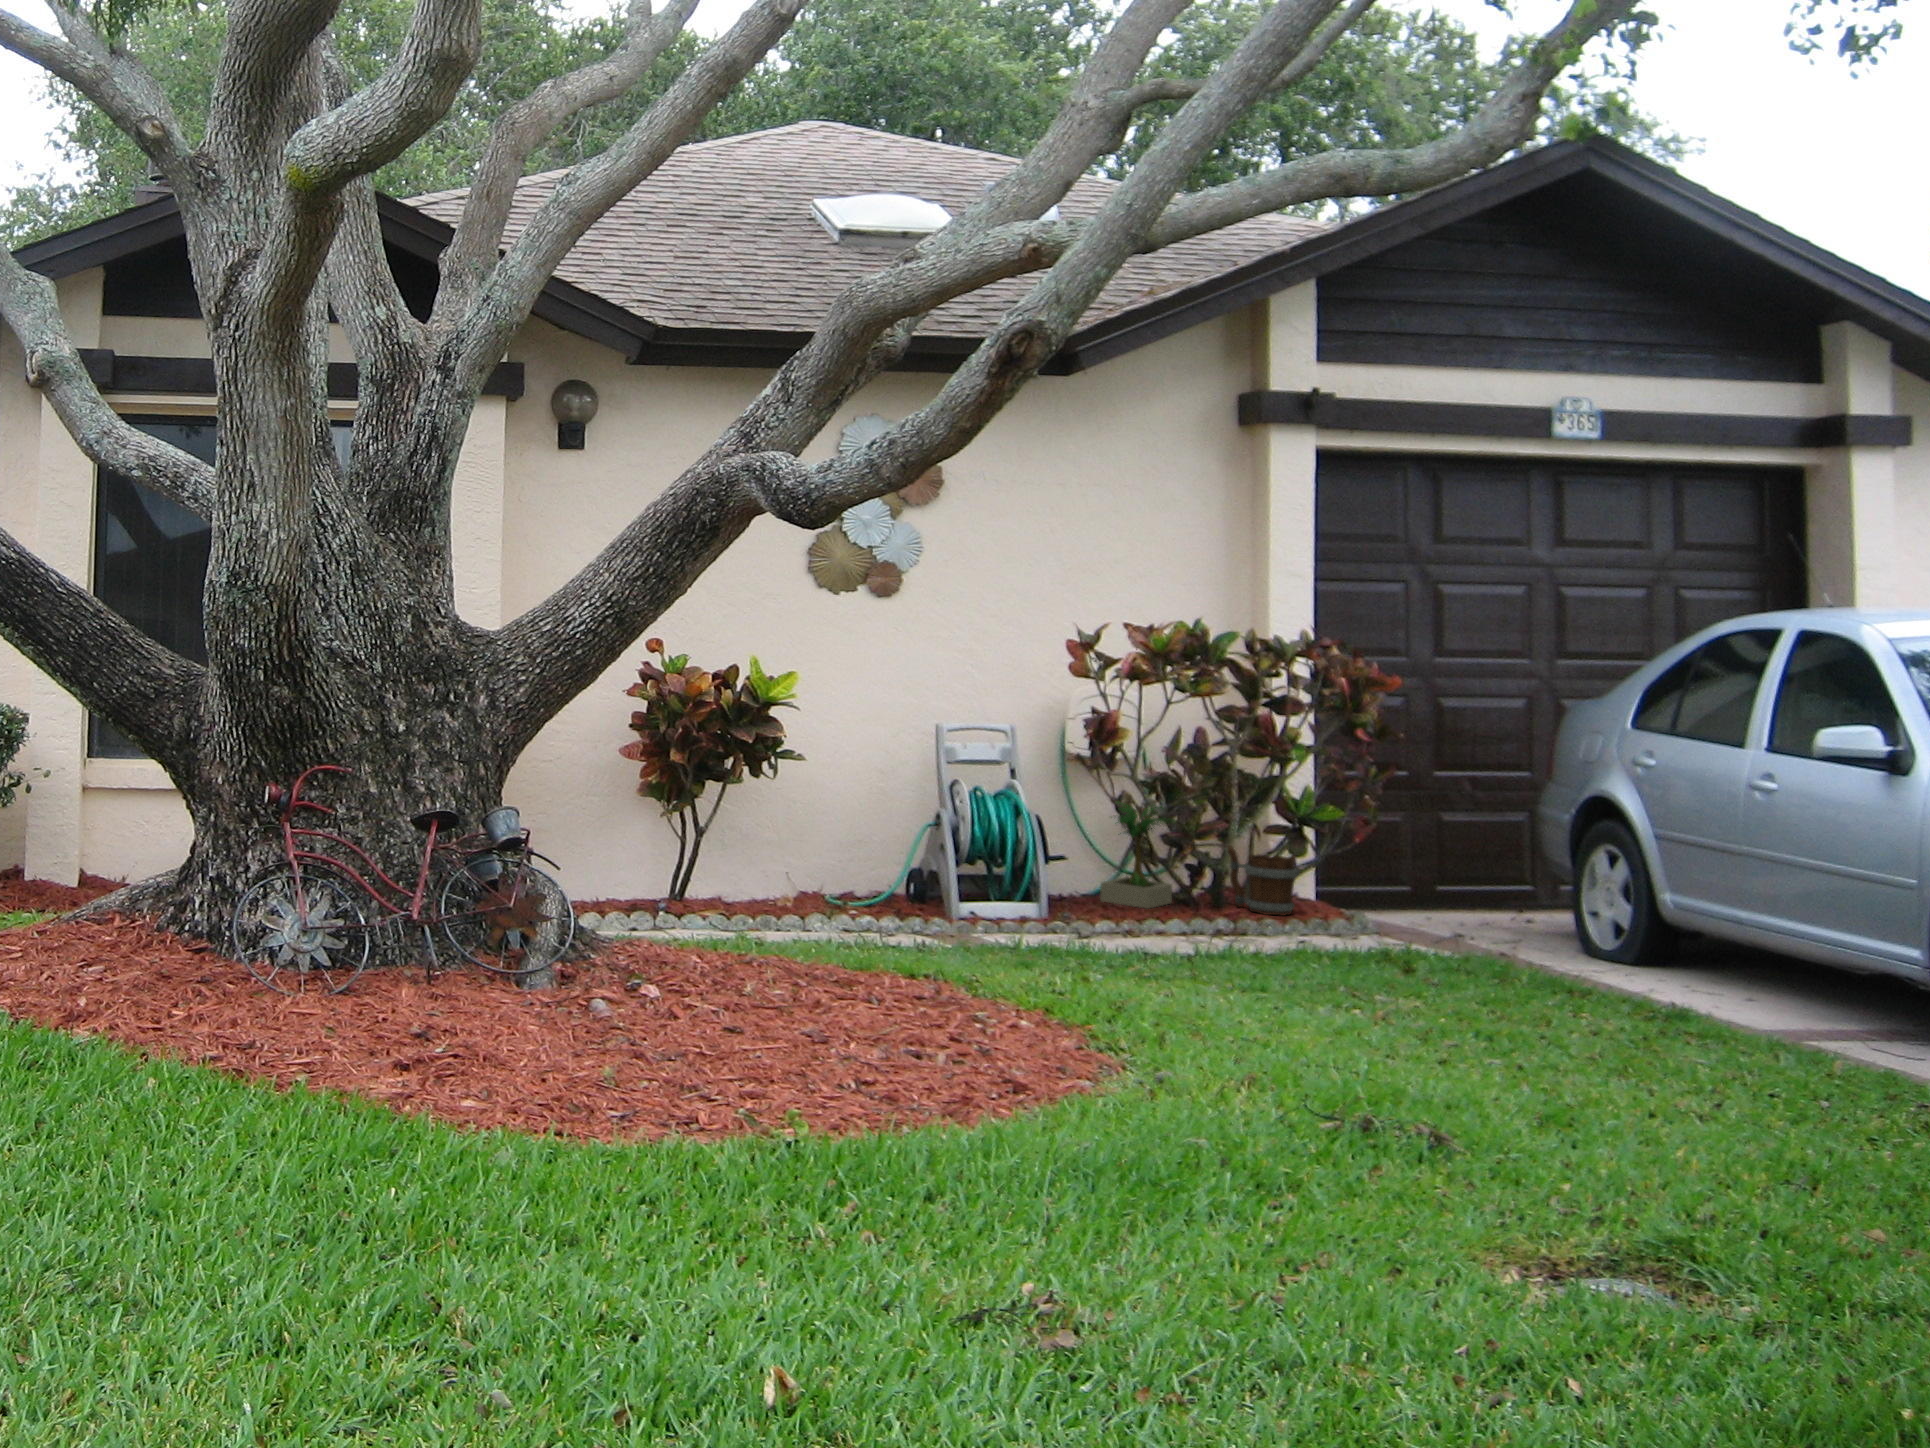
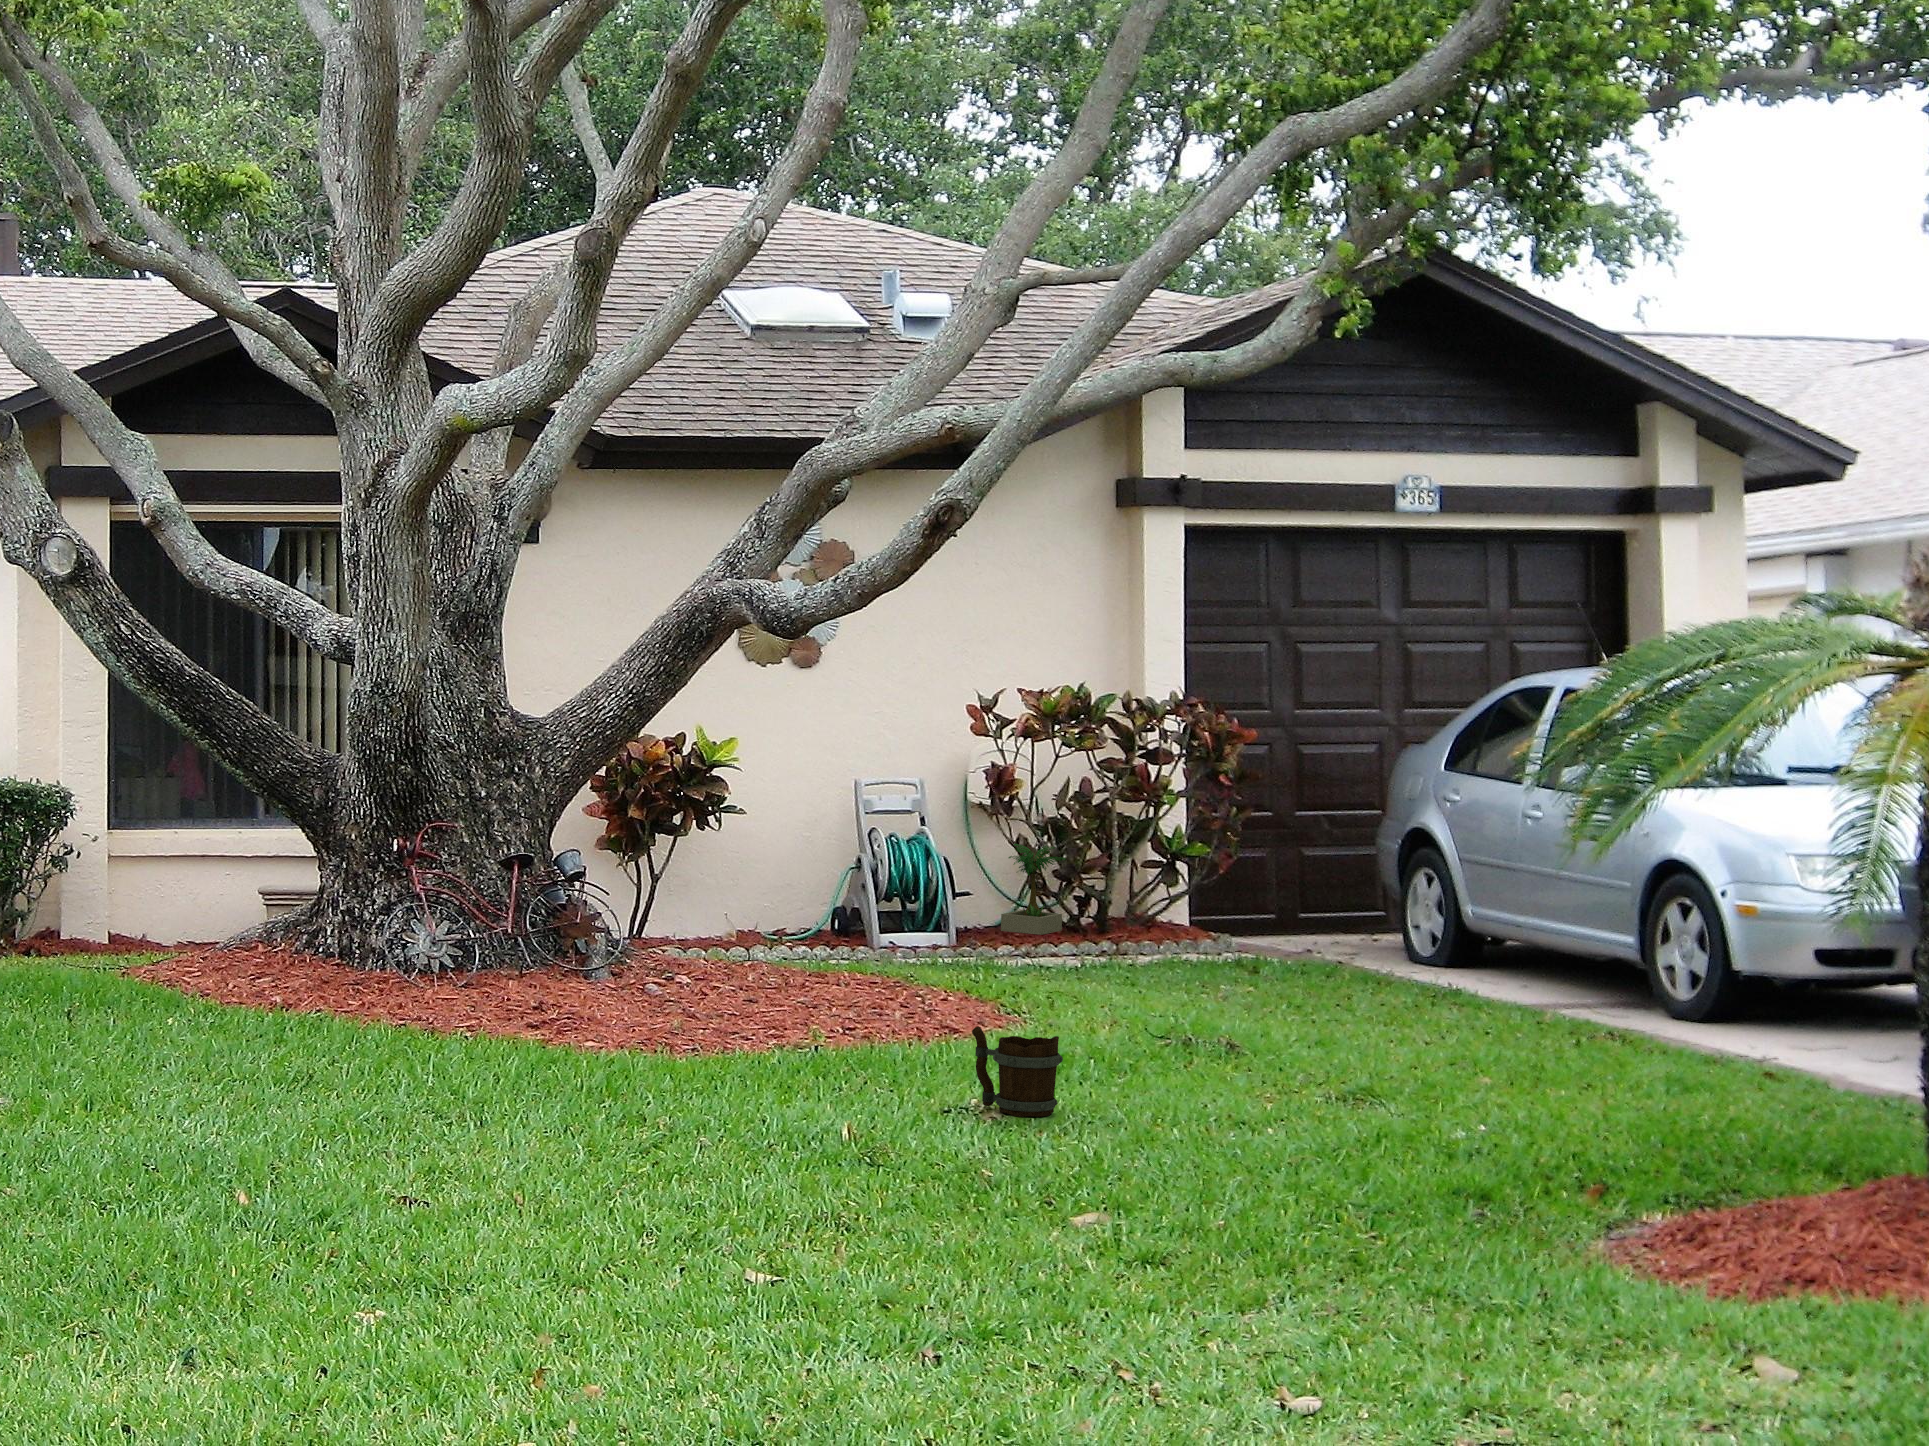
bucket: present [1228,846,1299,916] -> present [972,1026,1063,1117]

